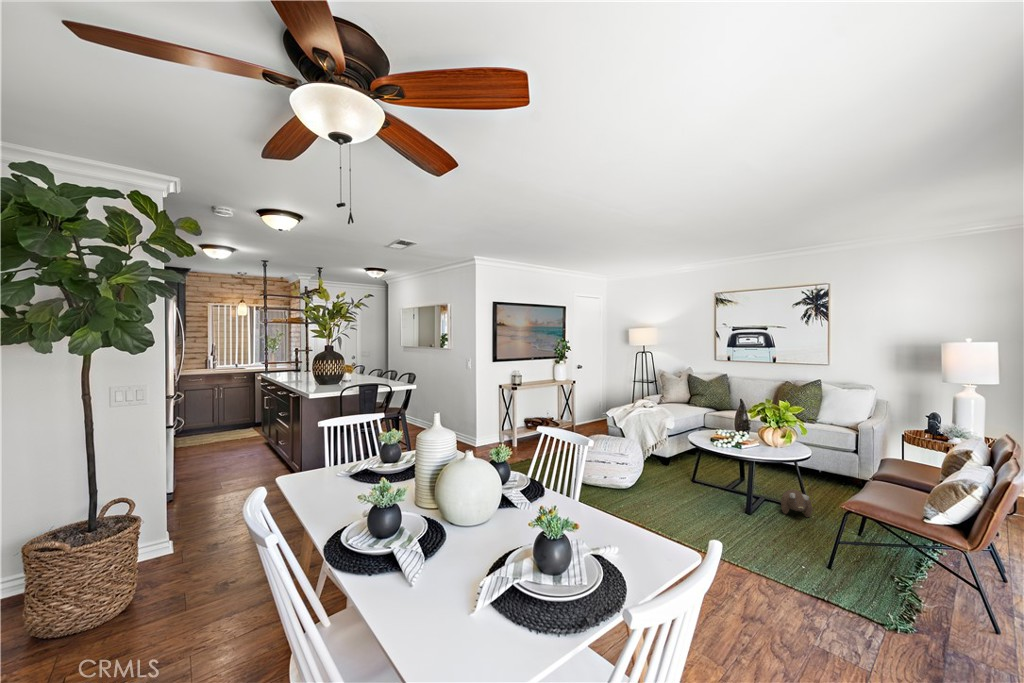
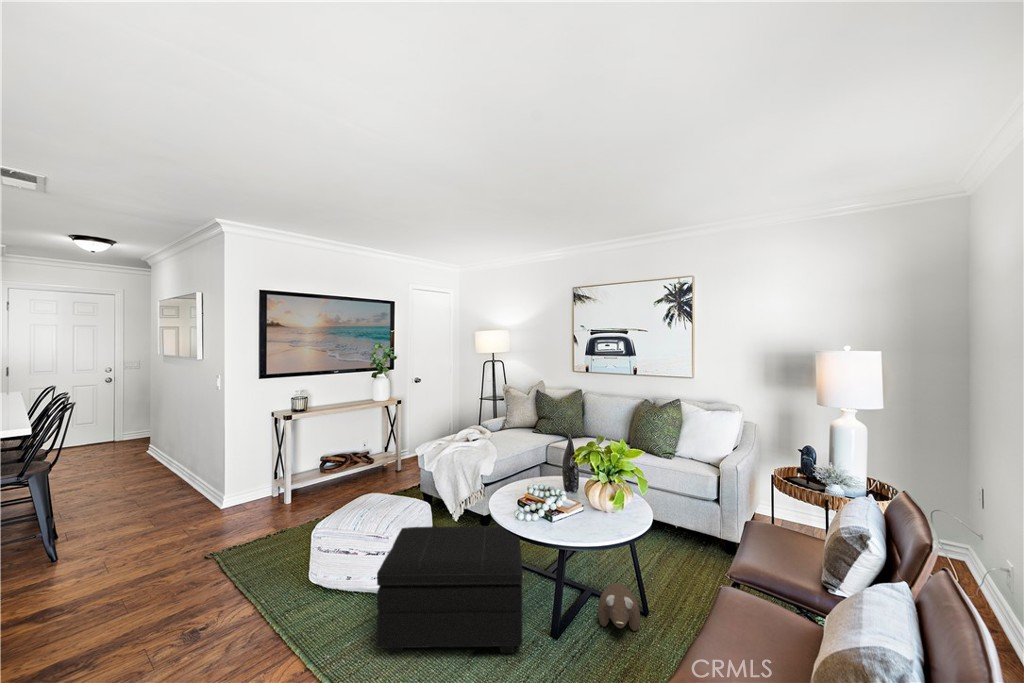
footstool: none [642,450,740,519] -> present [377,526,523,655]

